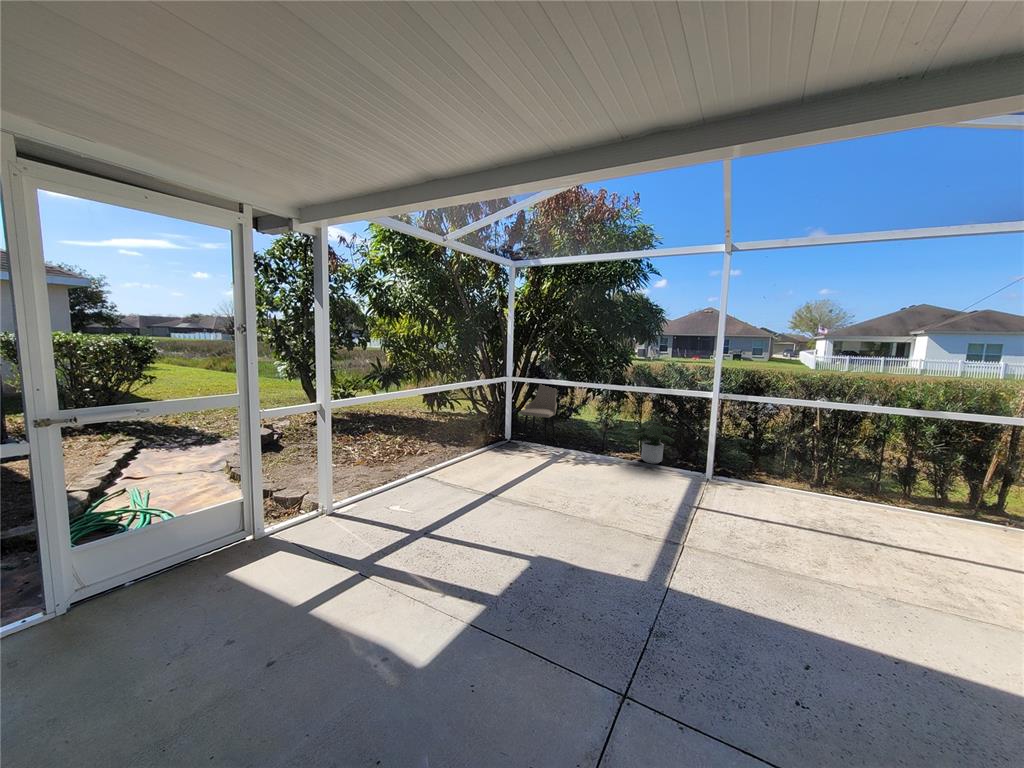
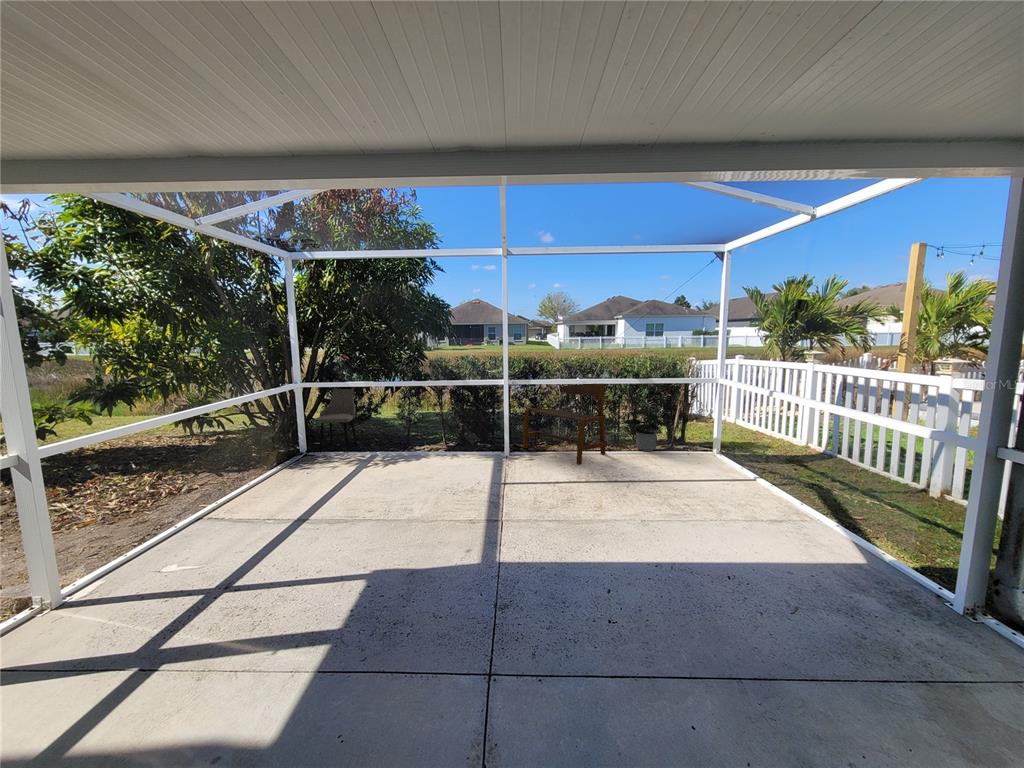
bench: none [732,398,859,508] -> present [523,384,607,464]
potted plant: present [632,421,677,464] -> present [624,411,673,451]

